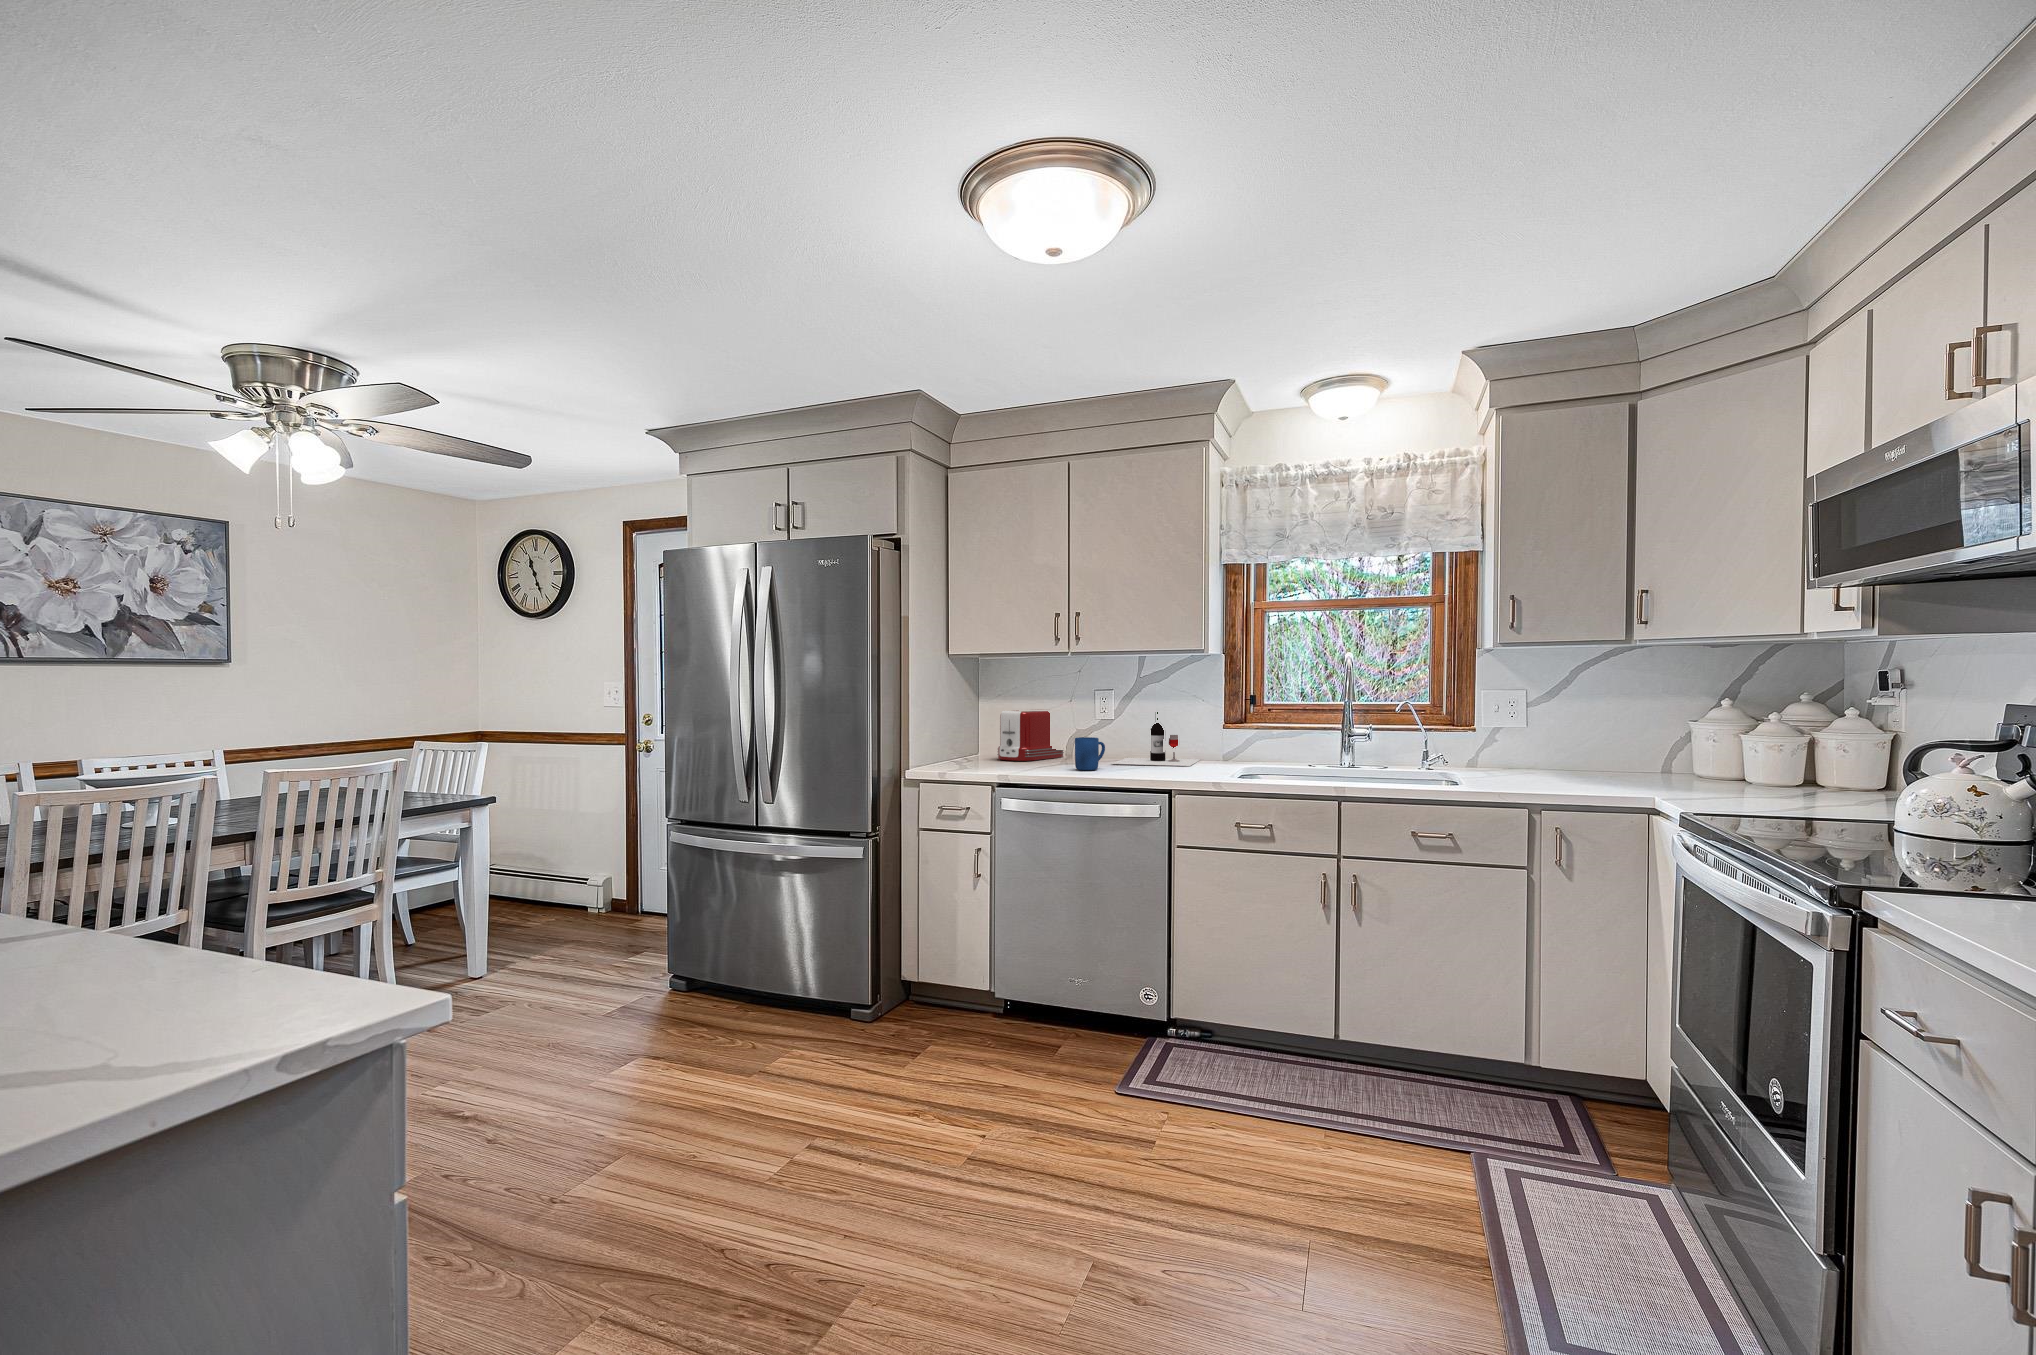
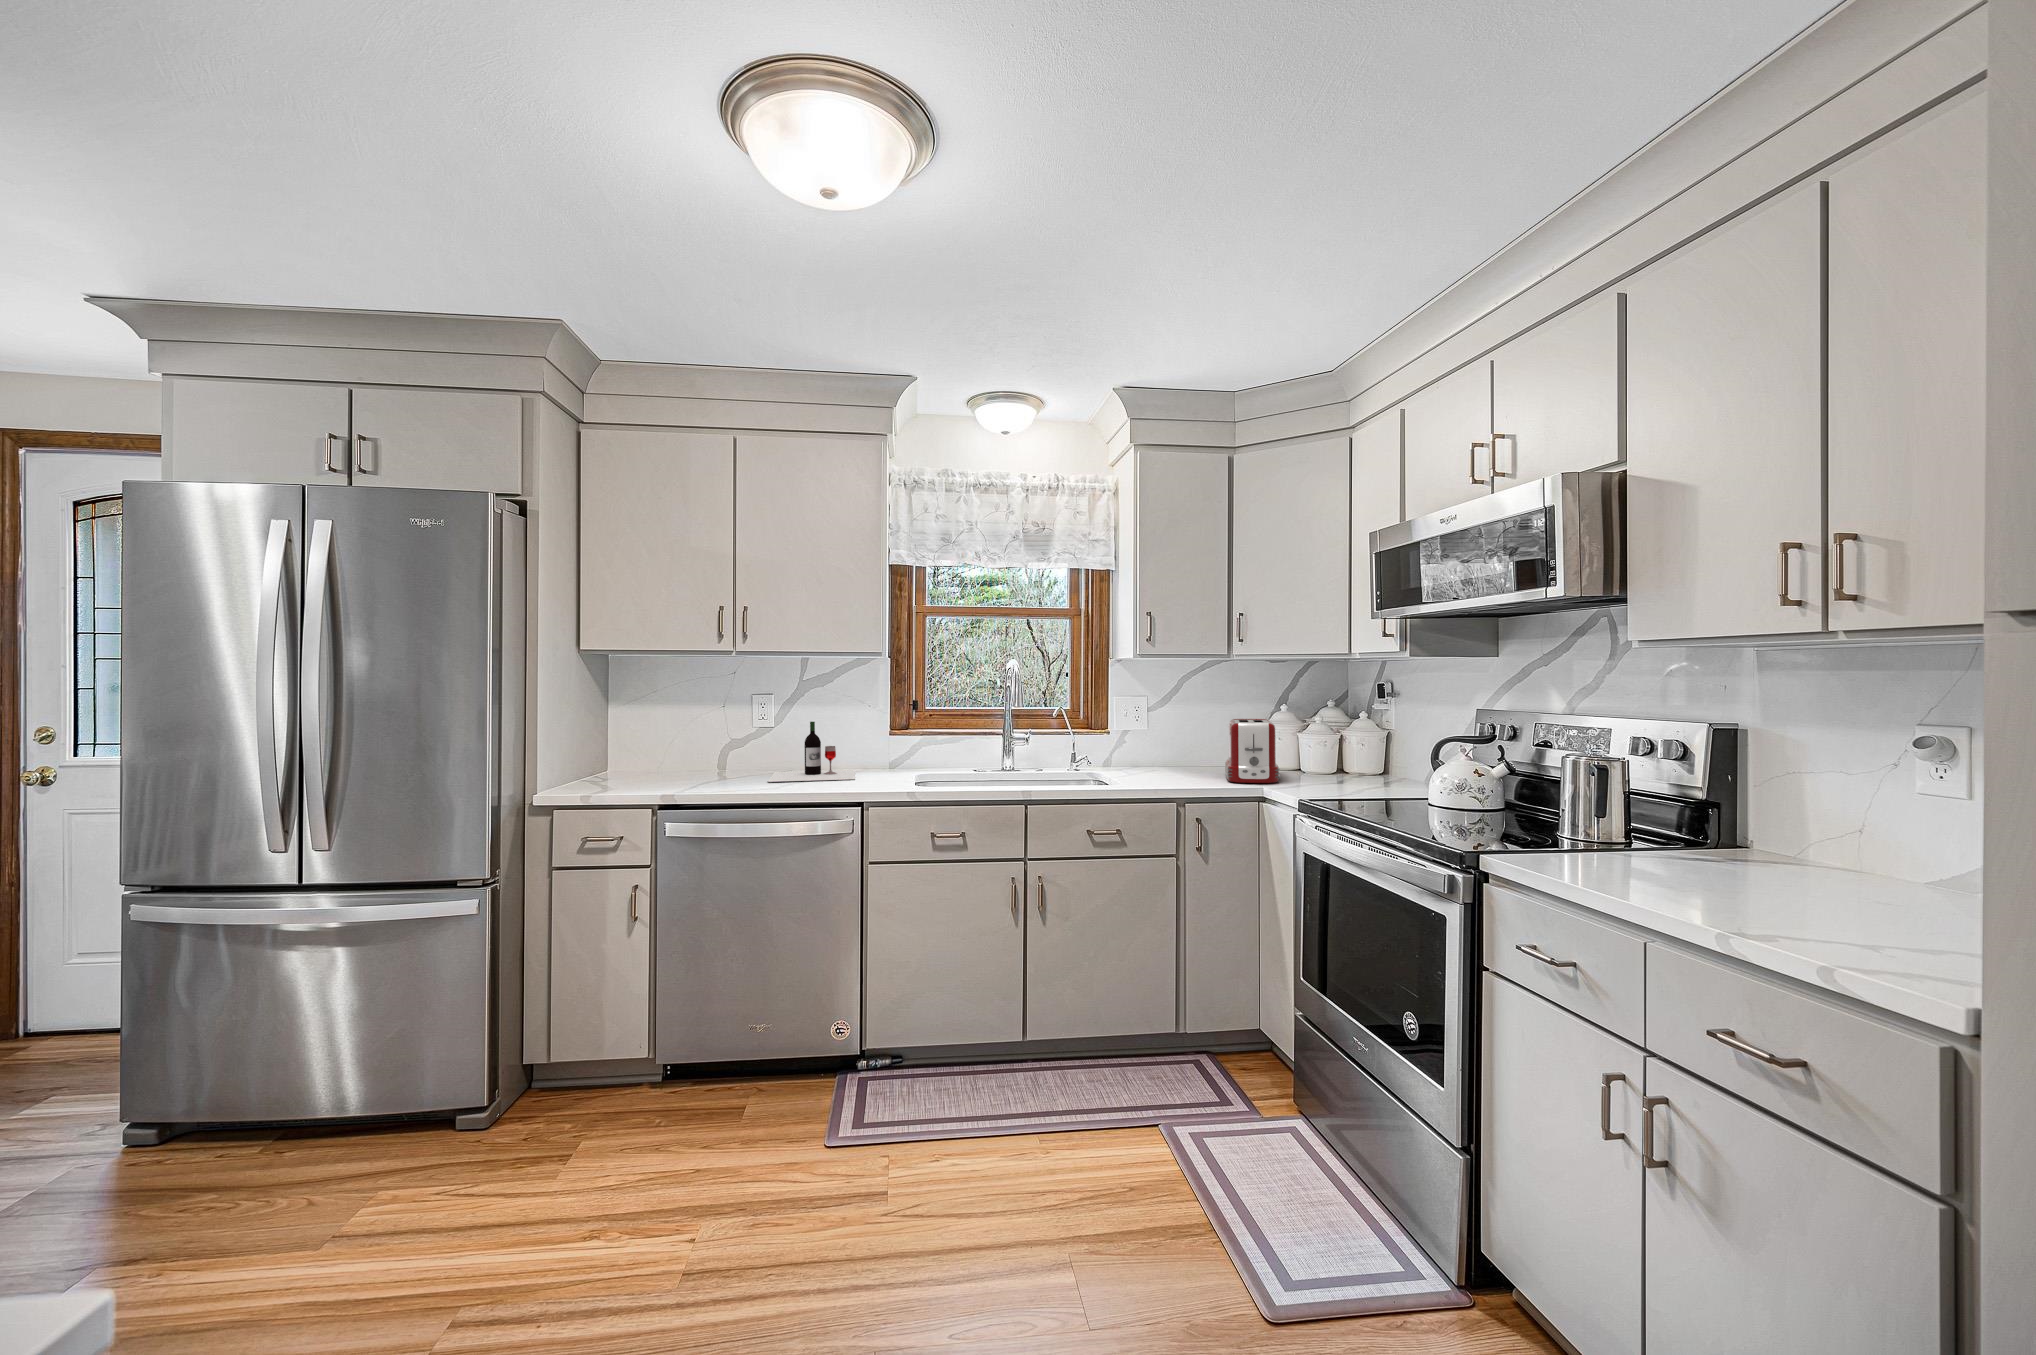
toaster: present [997,711,1064,761] -> present [1225,719,1280,783]
mug: present [1075,737,1105,770] -> none [735,755,767,792]

